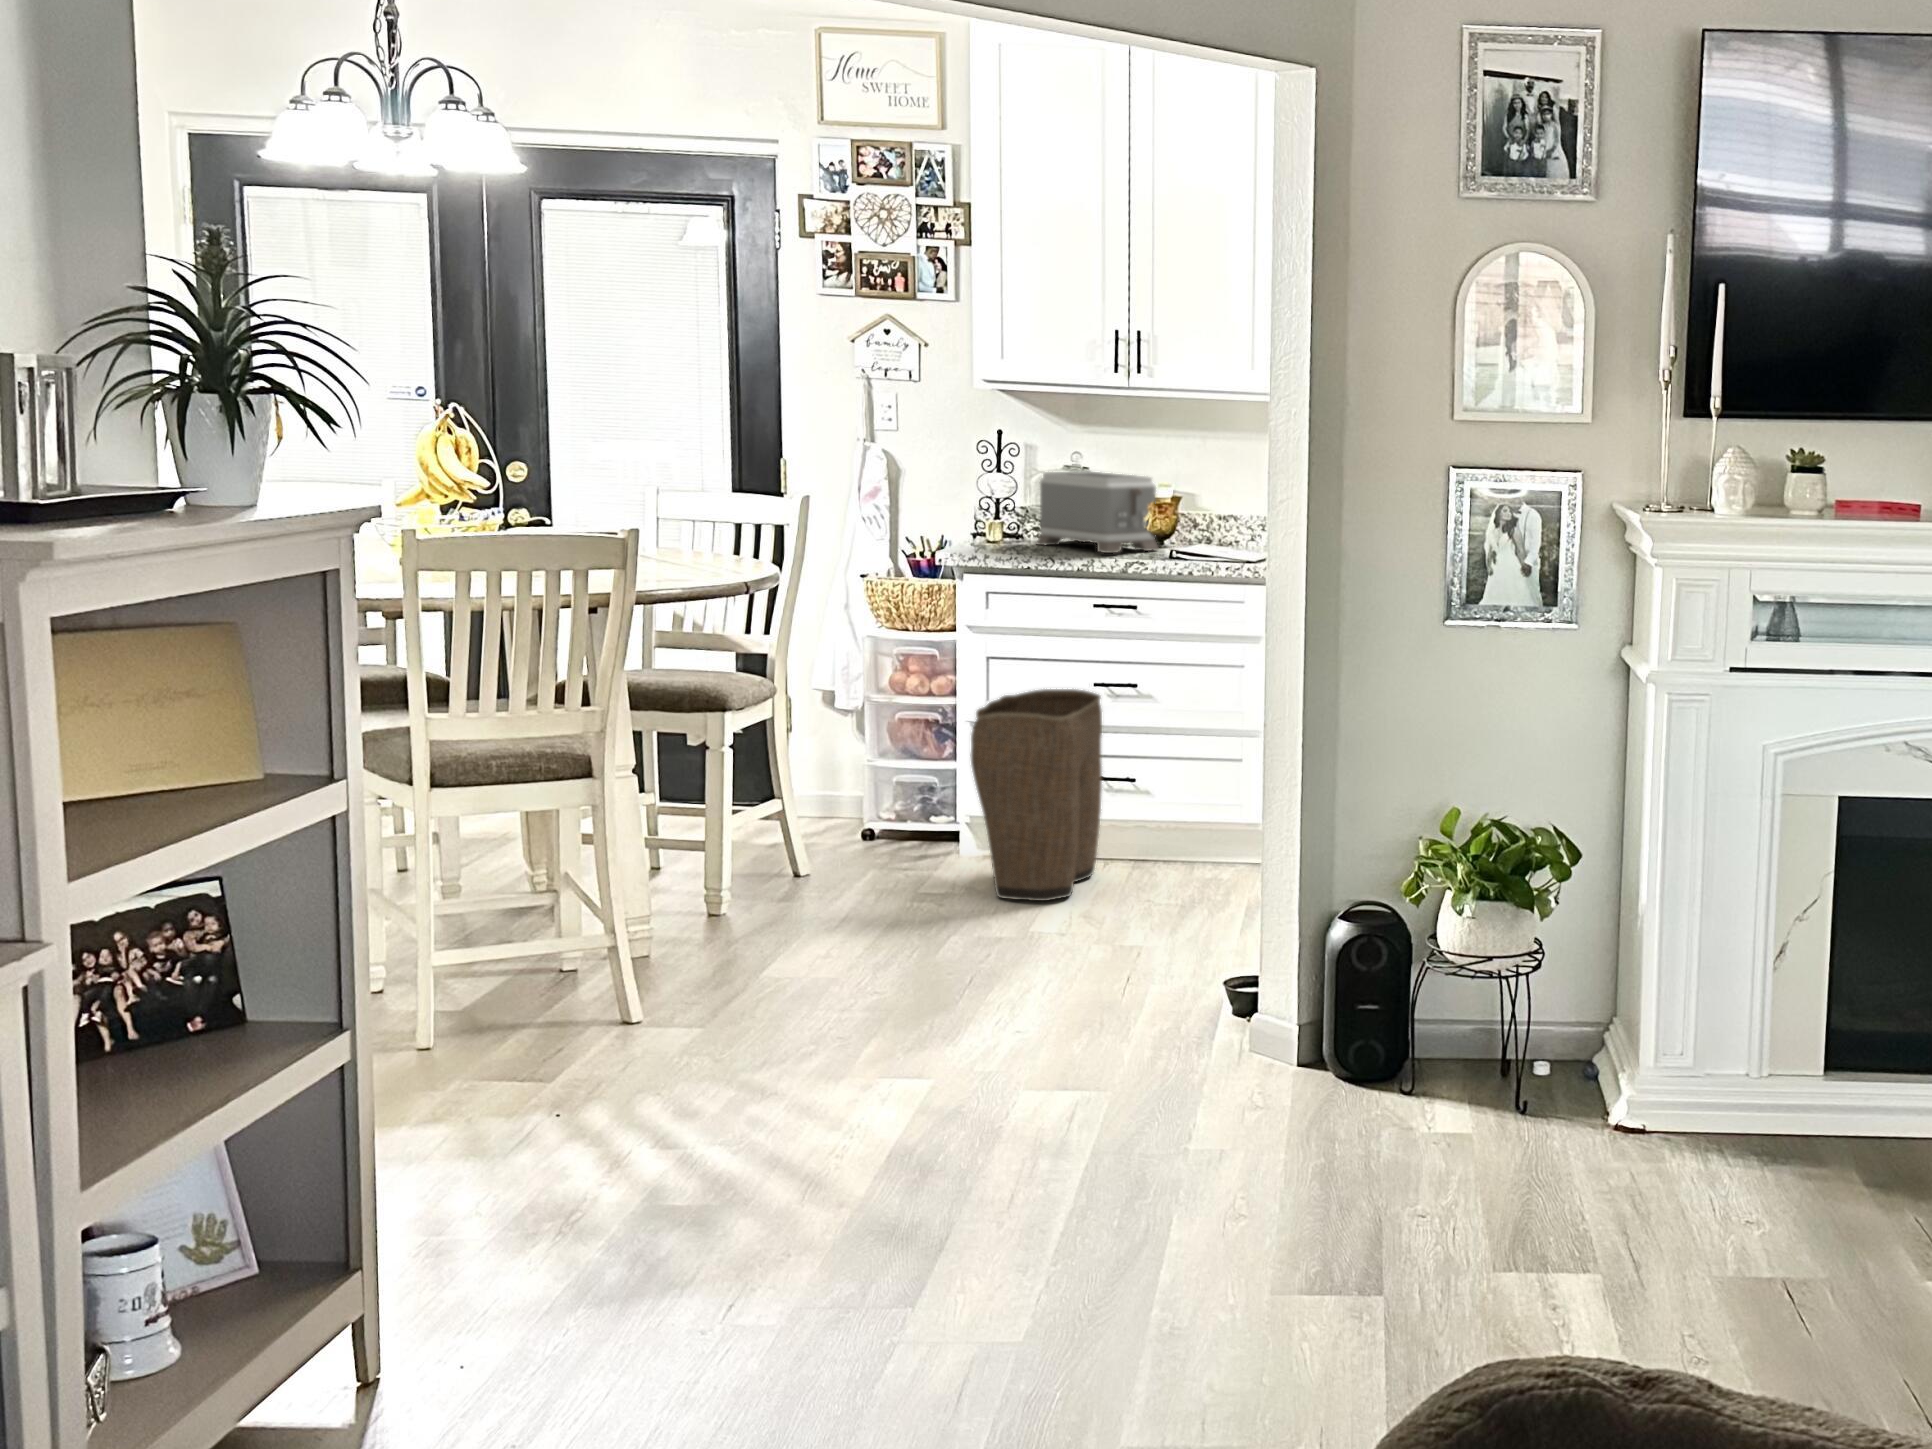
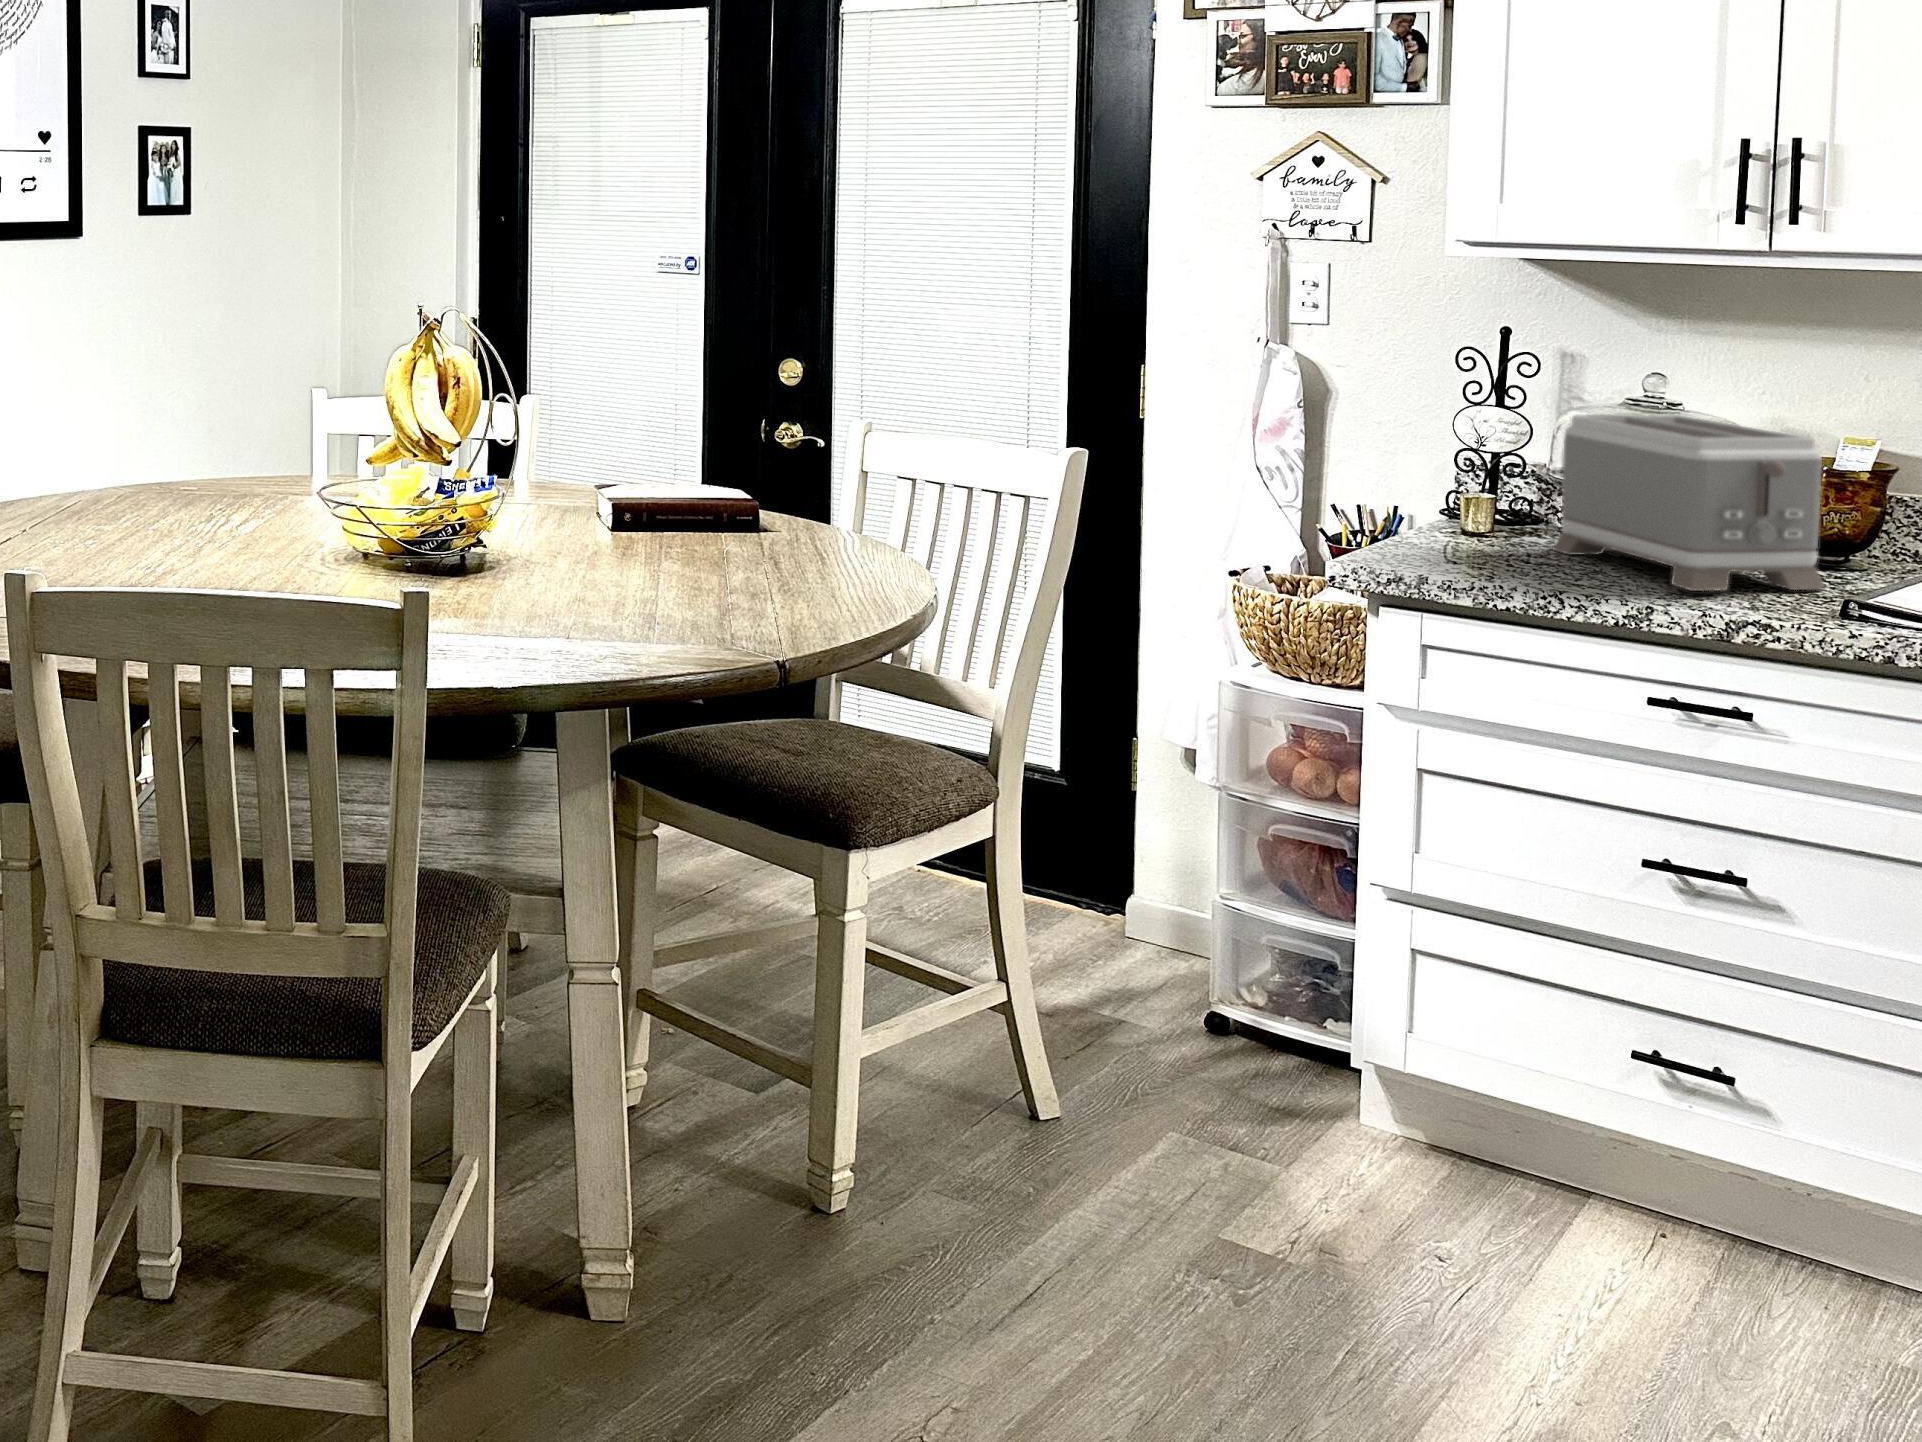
laundry basket: present [970,689,1102,901] -> none [1326,852,1651,1346]

